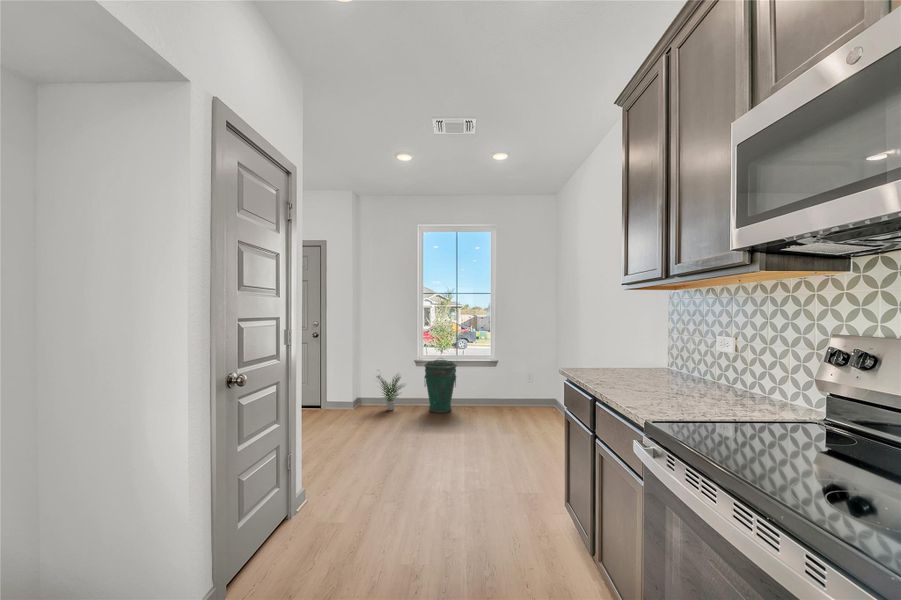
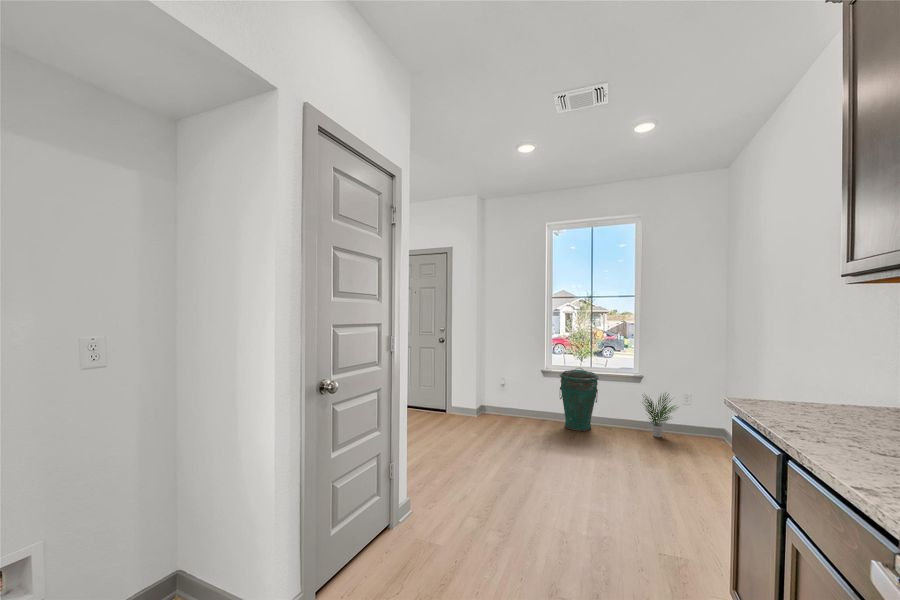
potted plant: present [380,376,403,411] -> present [642,393,676,437]

